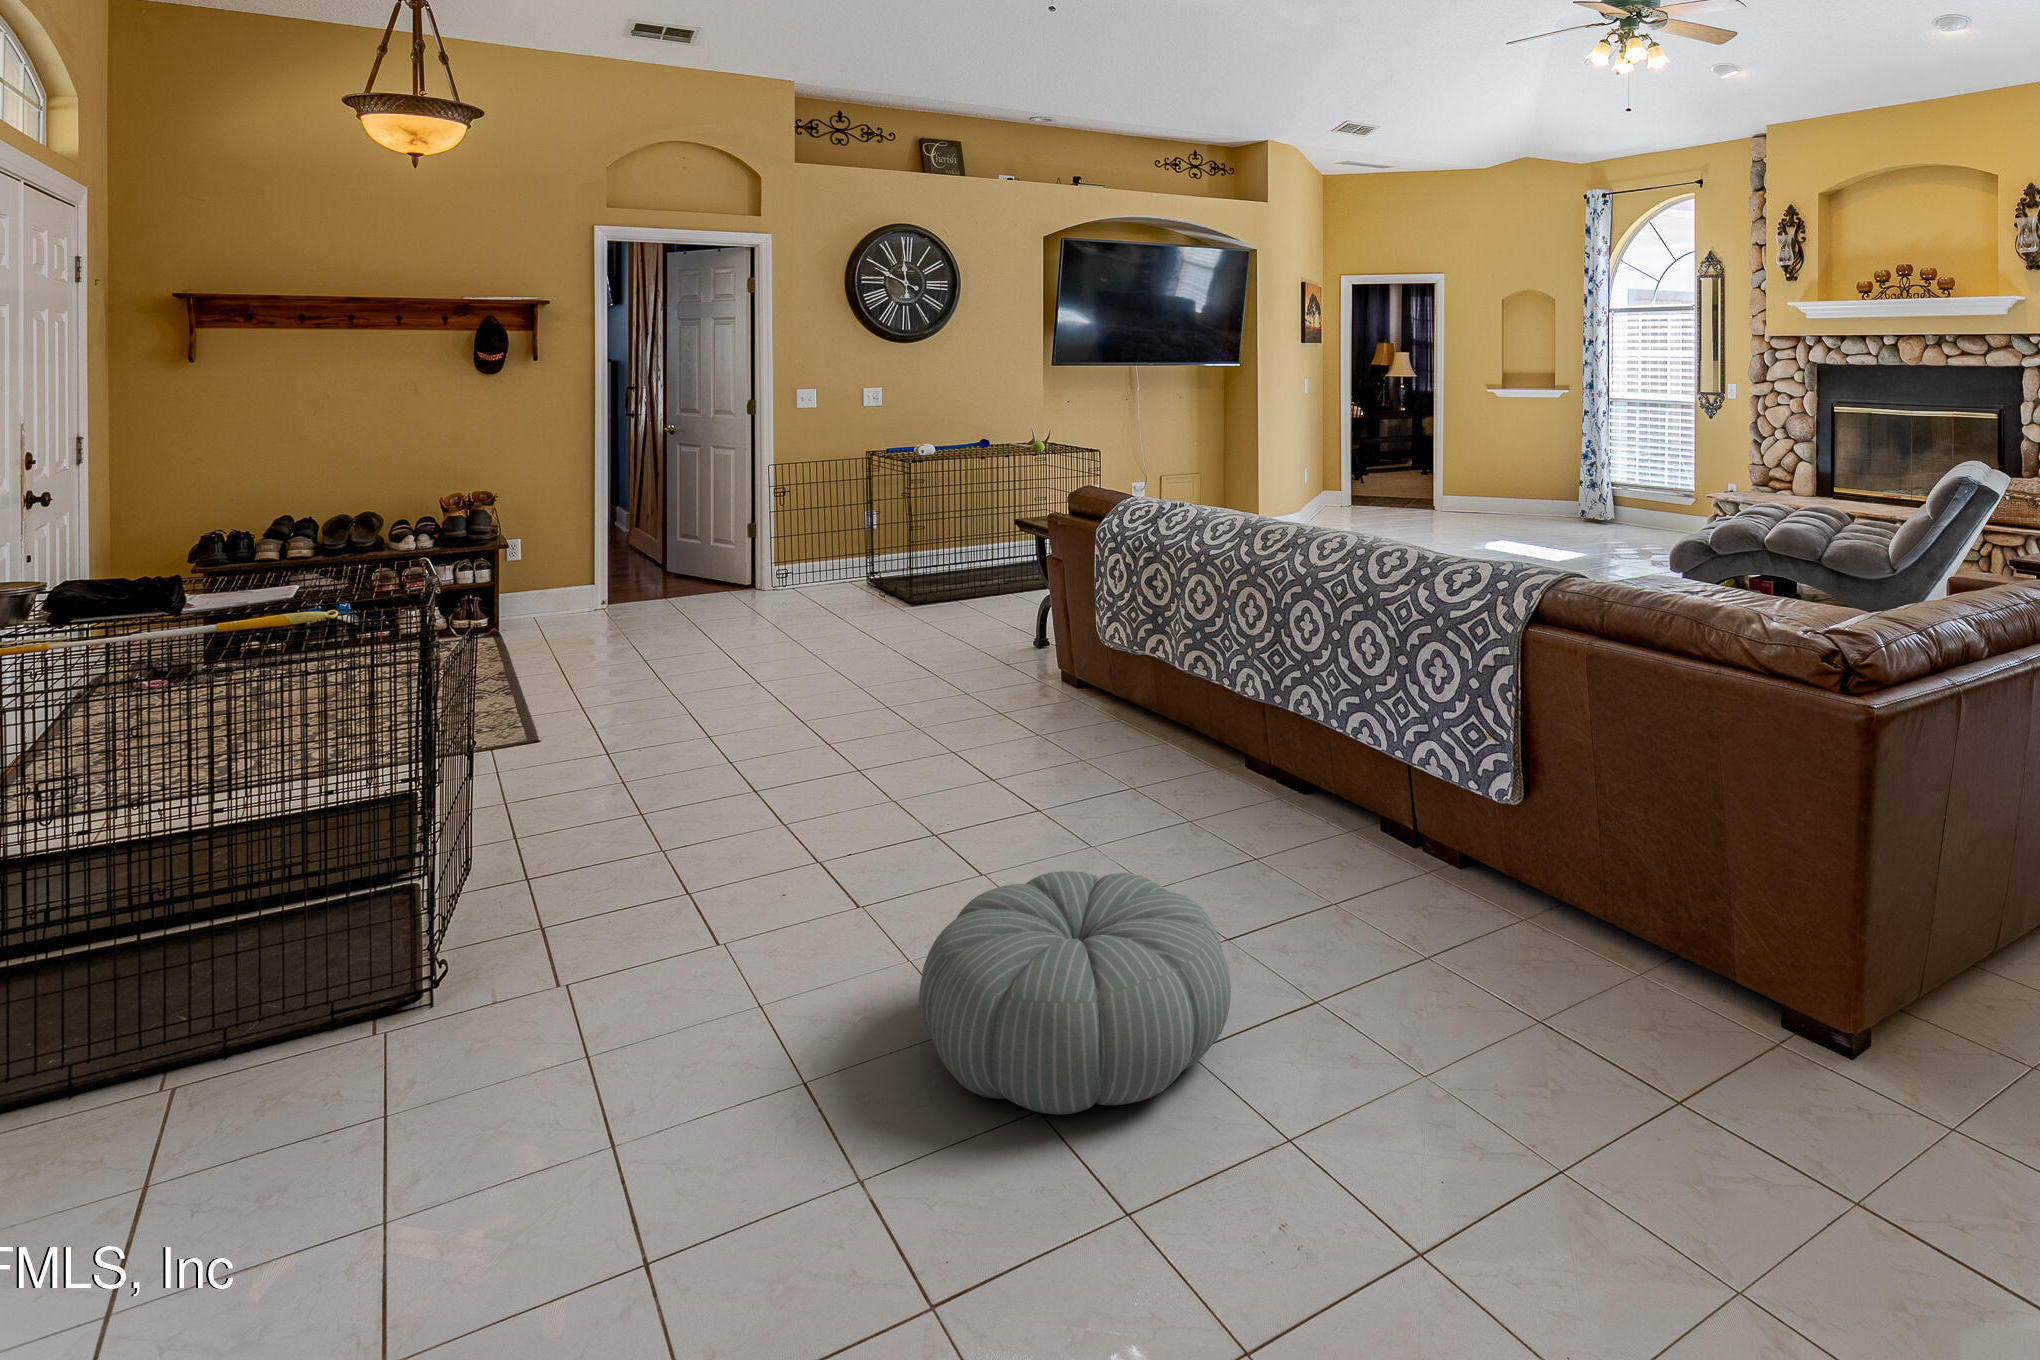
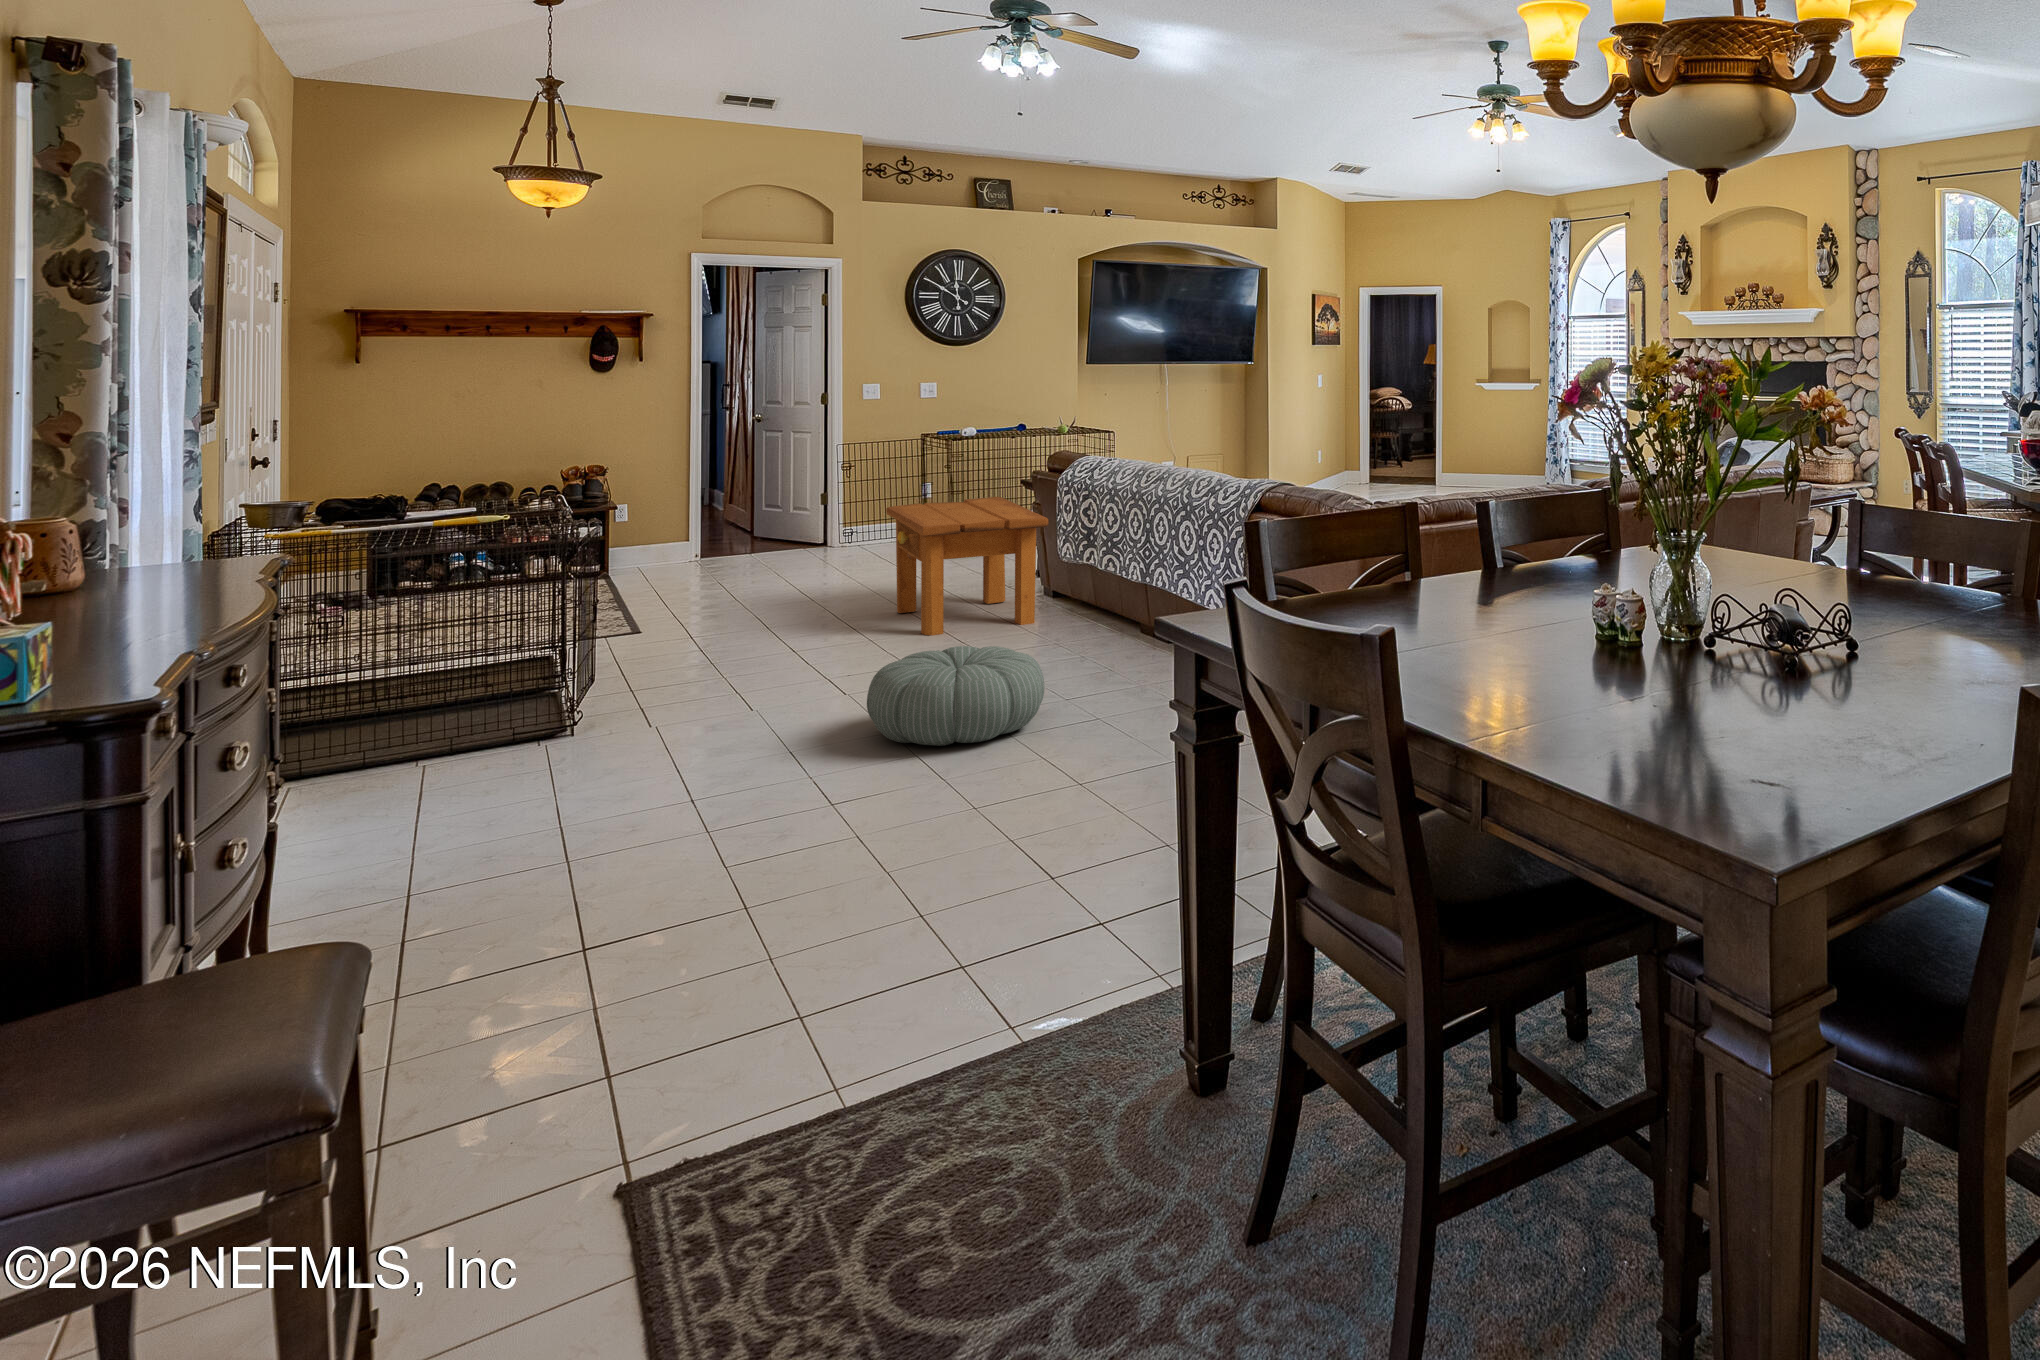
side table: none [862,551,1103,771] -> present [886,497,1048,635]

